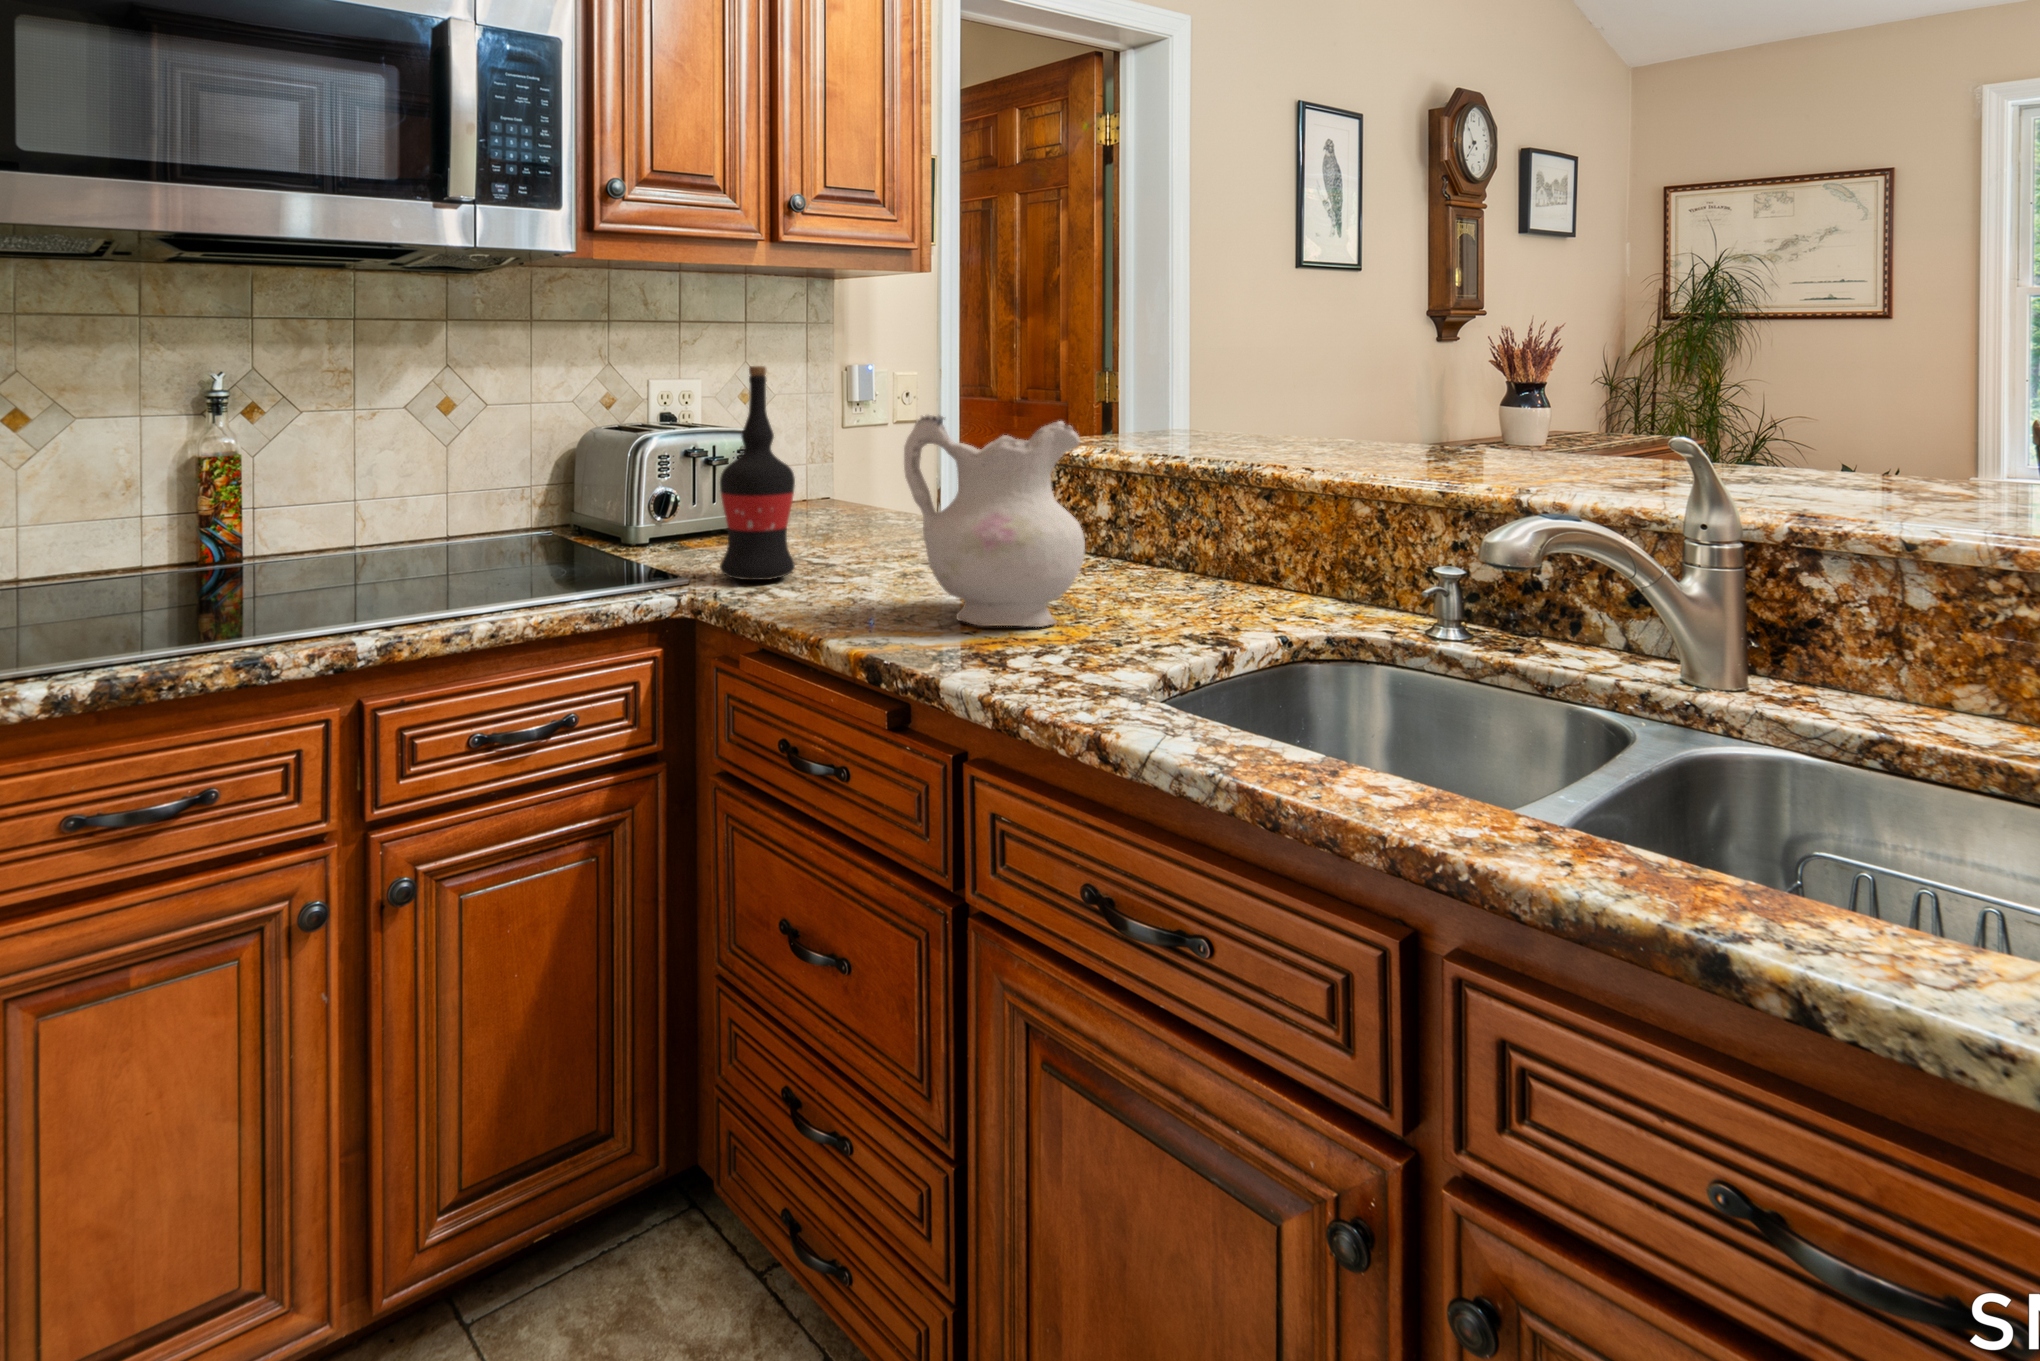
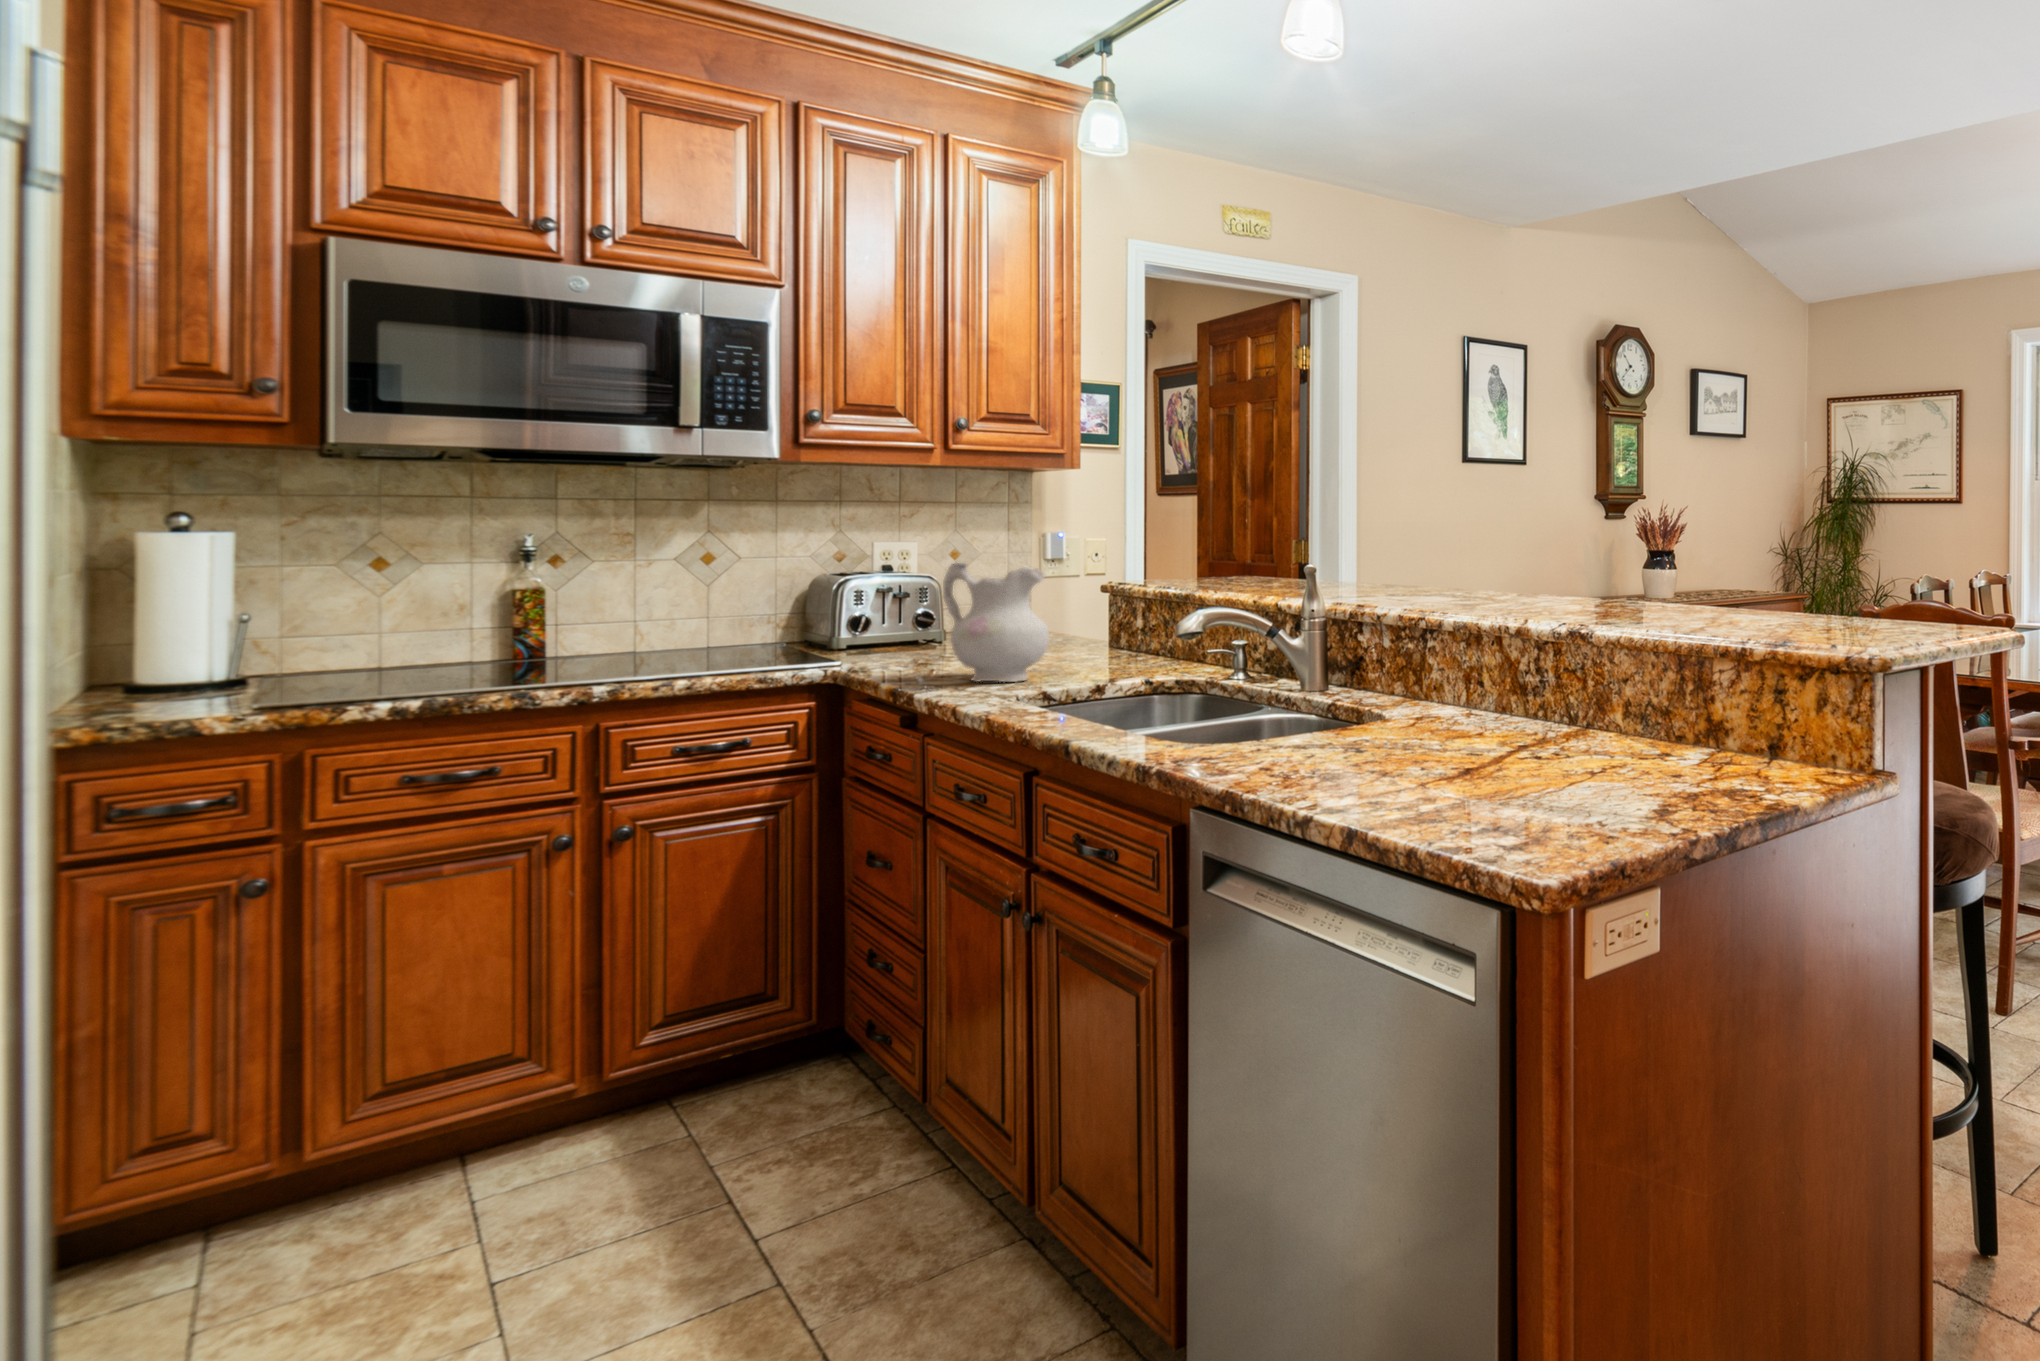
wine bottle: present [720,366,795,580] -> none [861,534,912,665]

